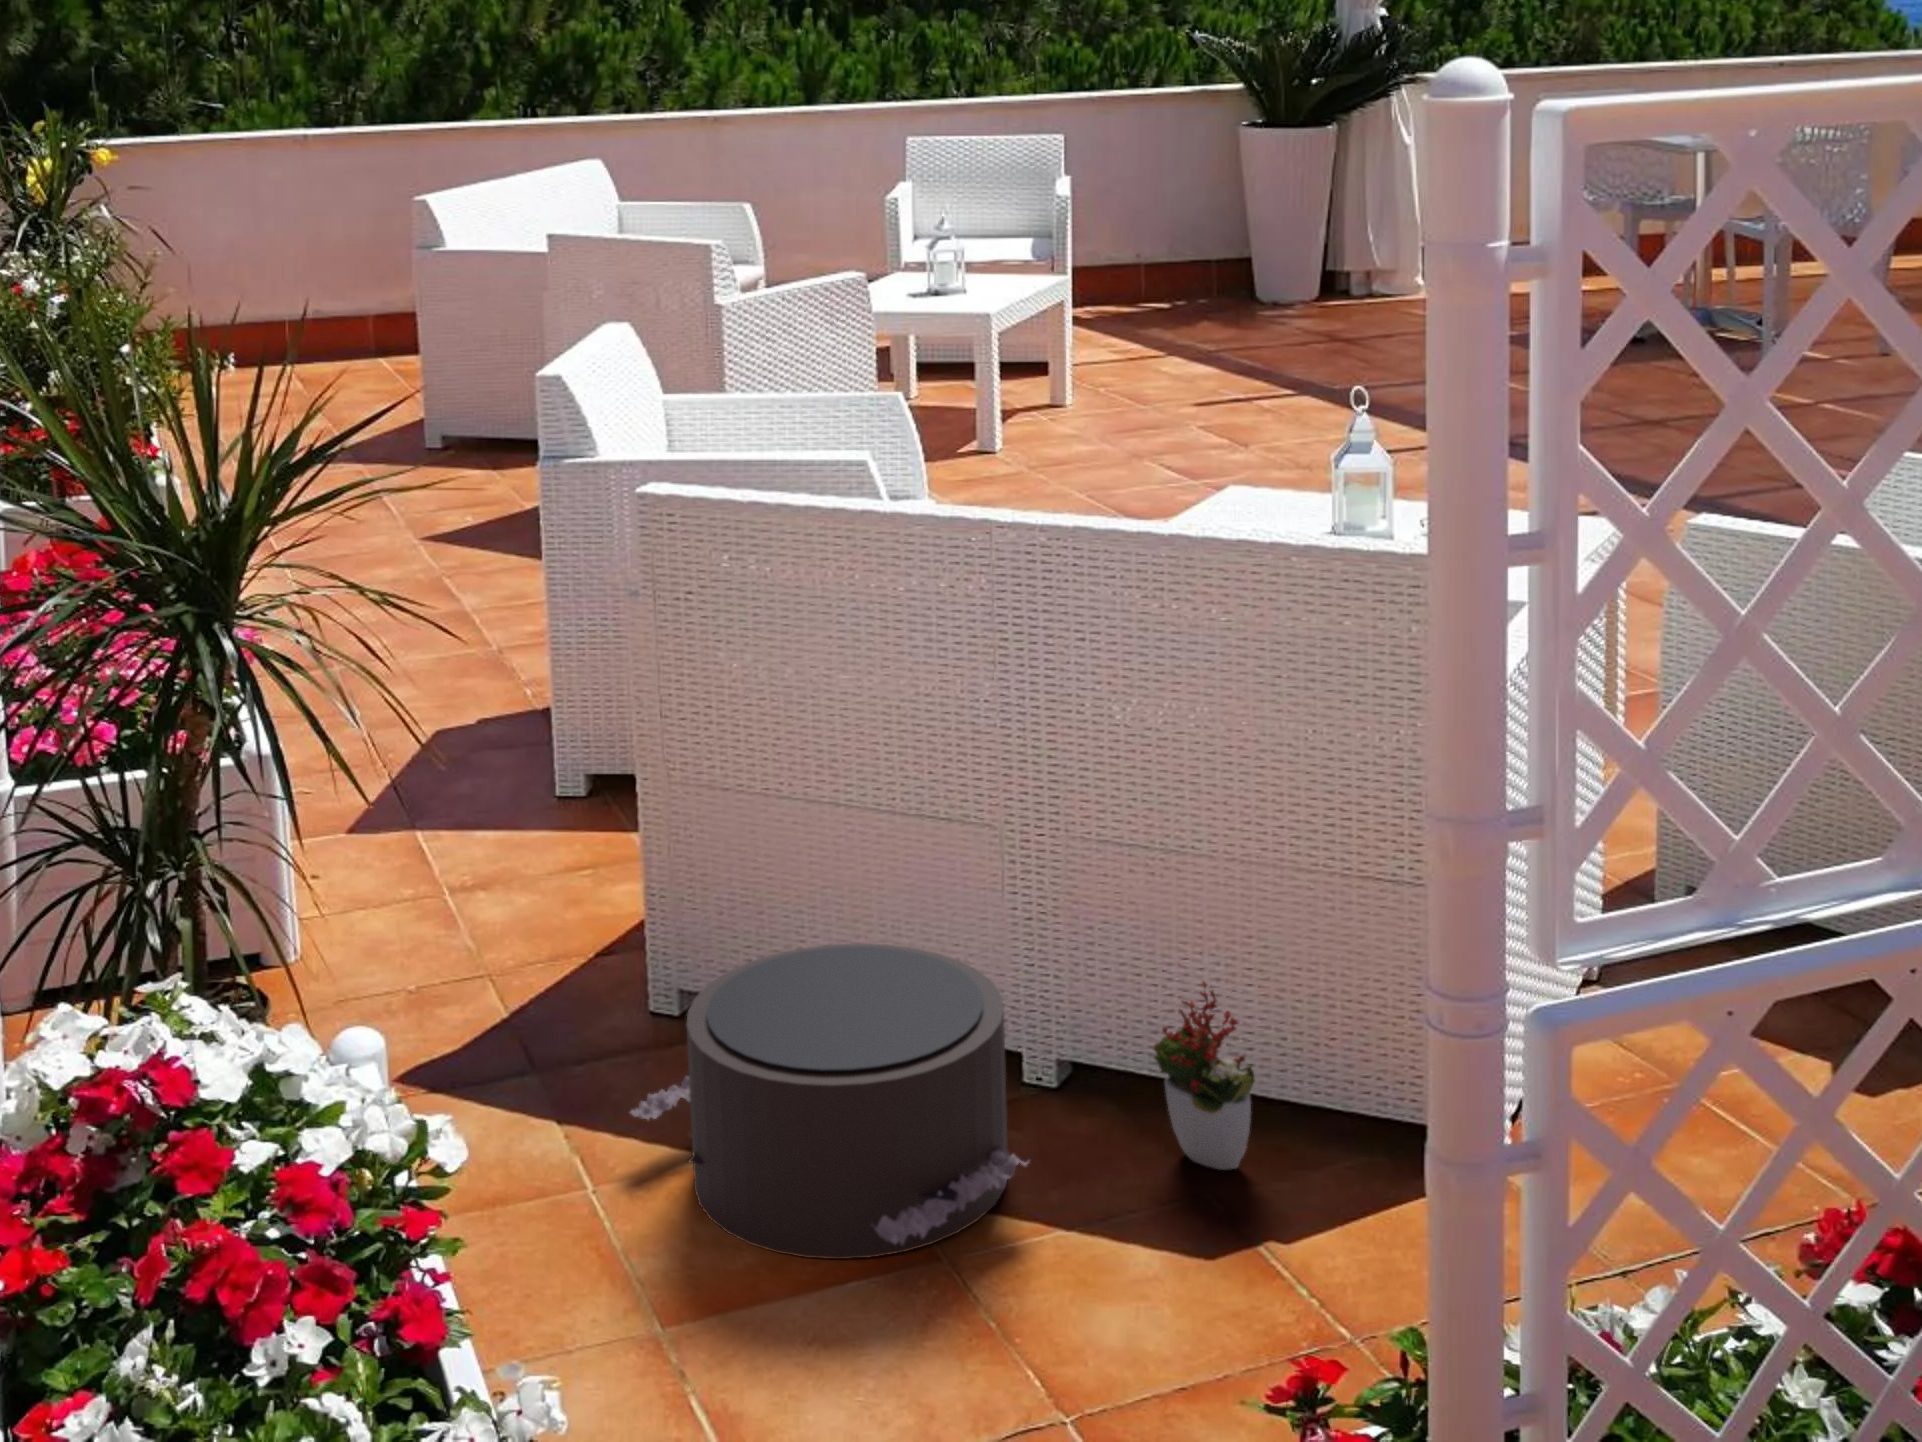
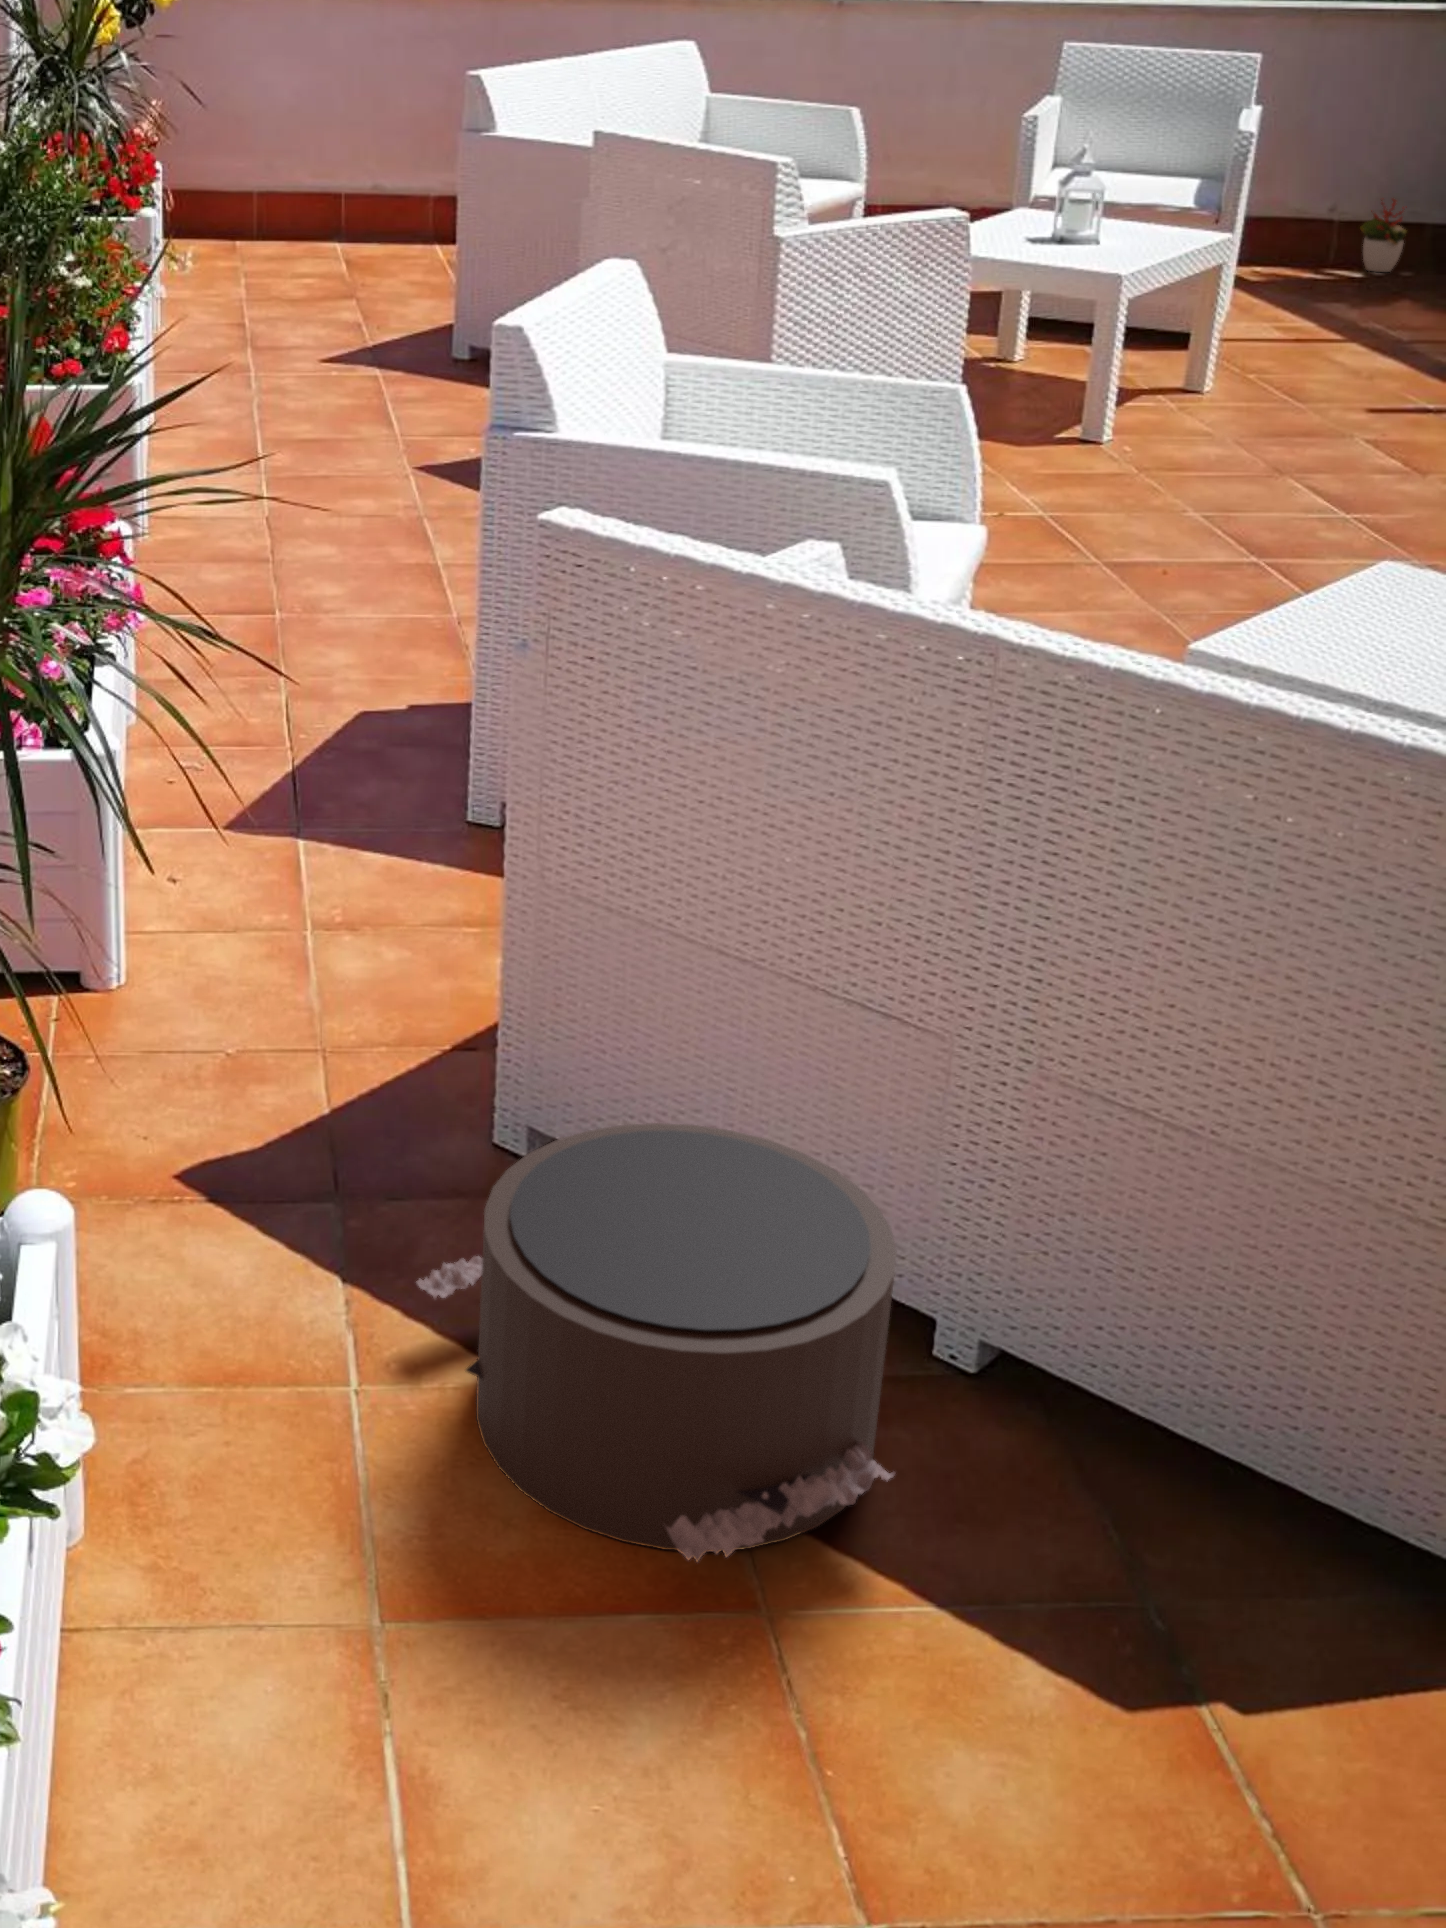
decorative plant: present [1154,981,1254,1170] -> present [1360,199,1407,272]

